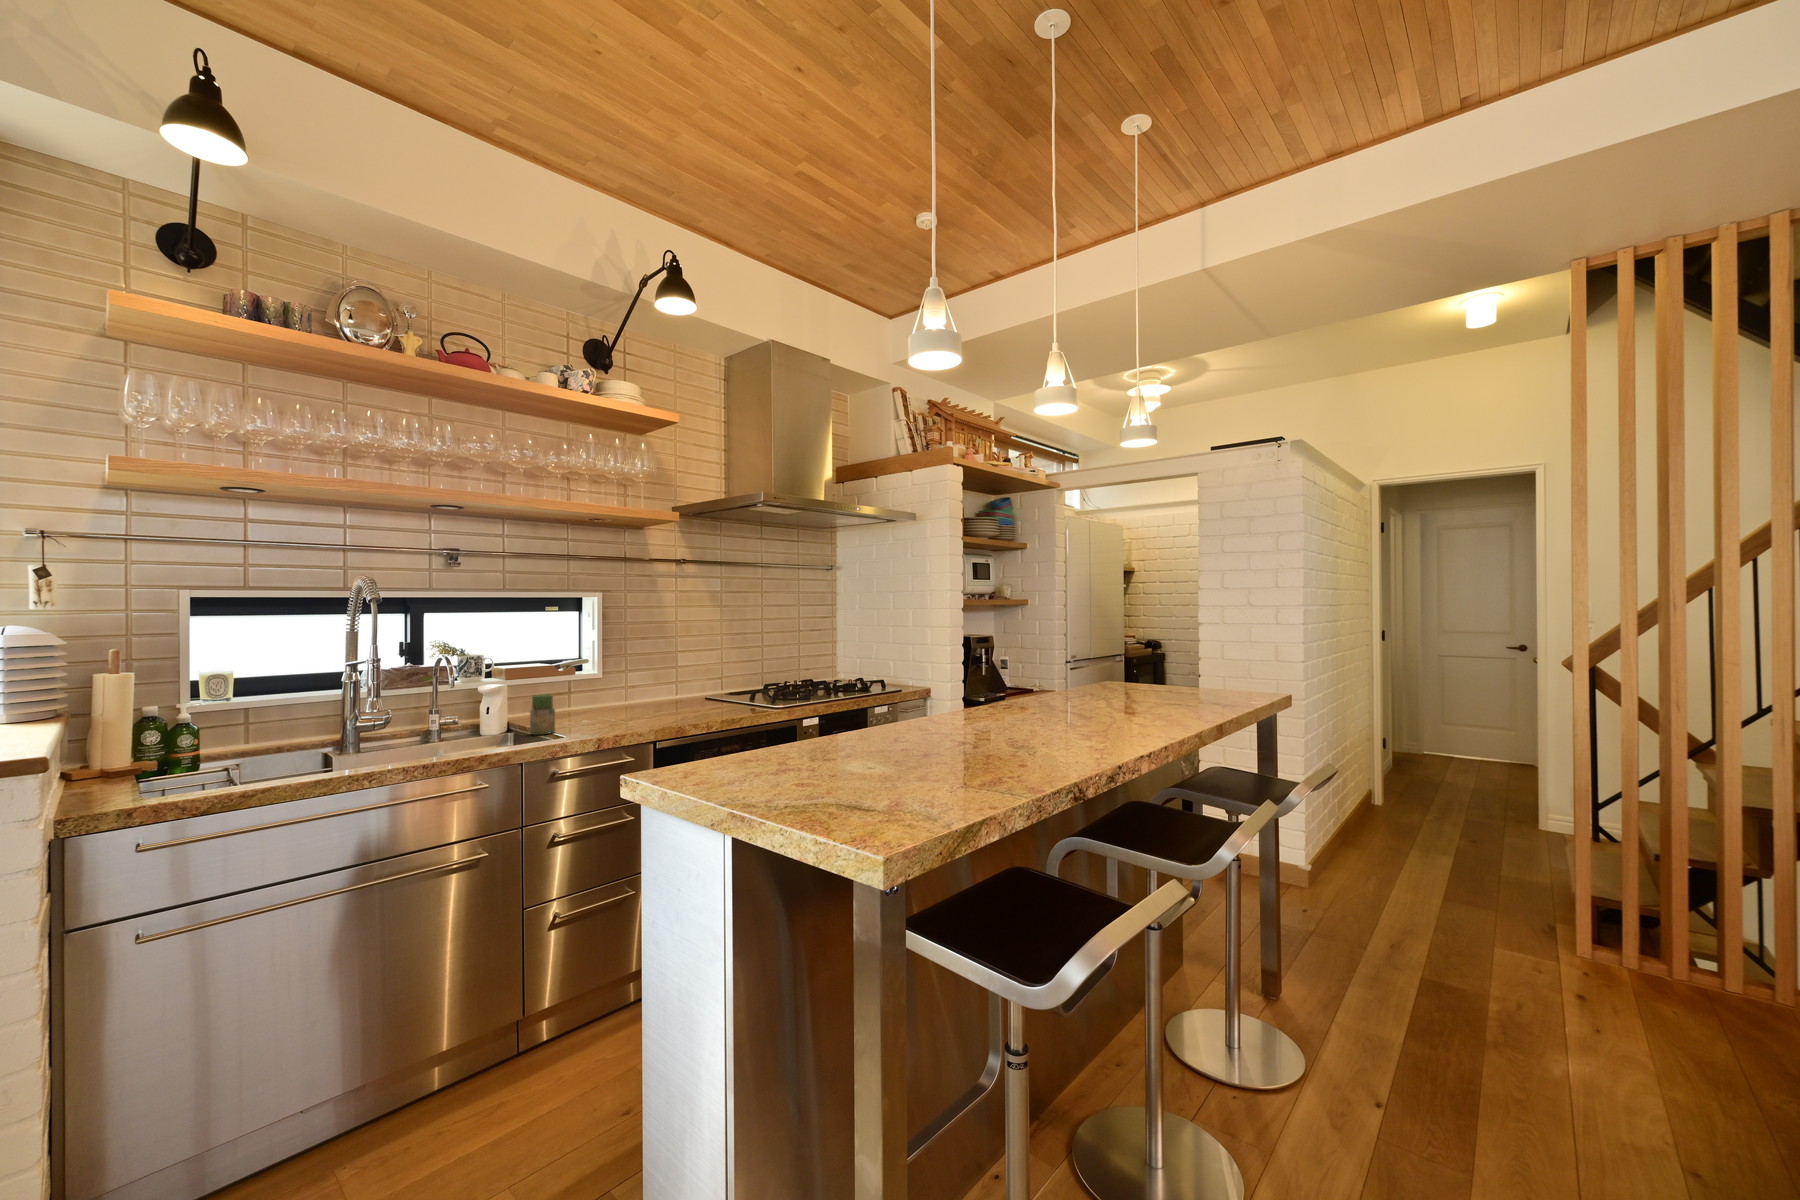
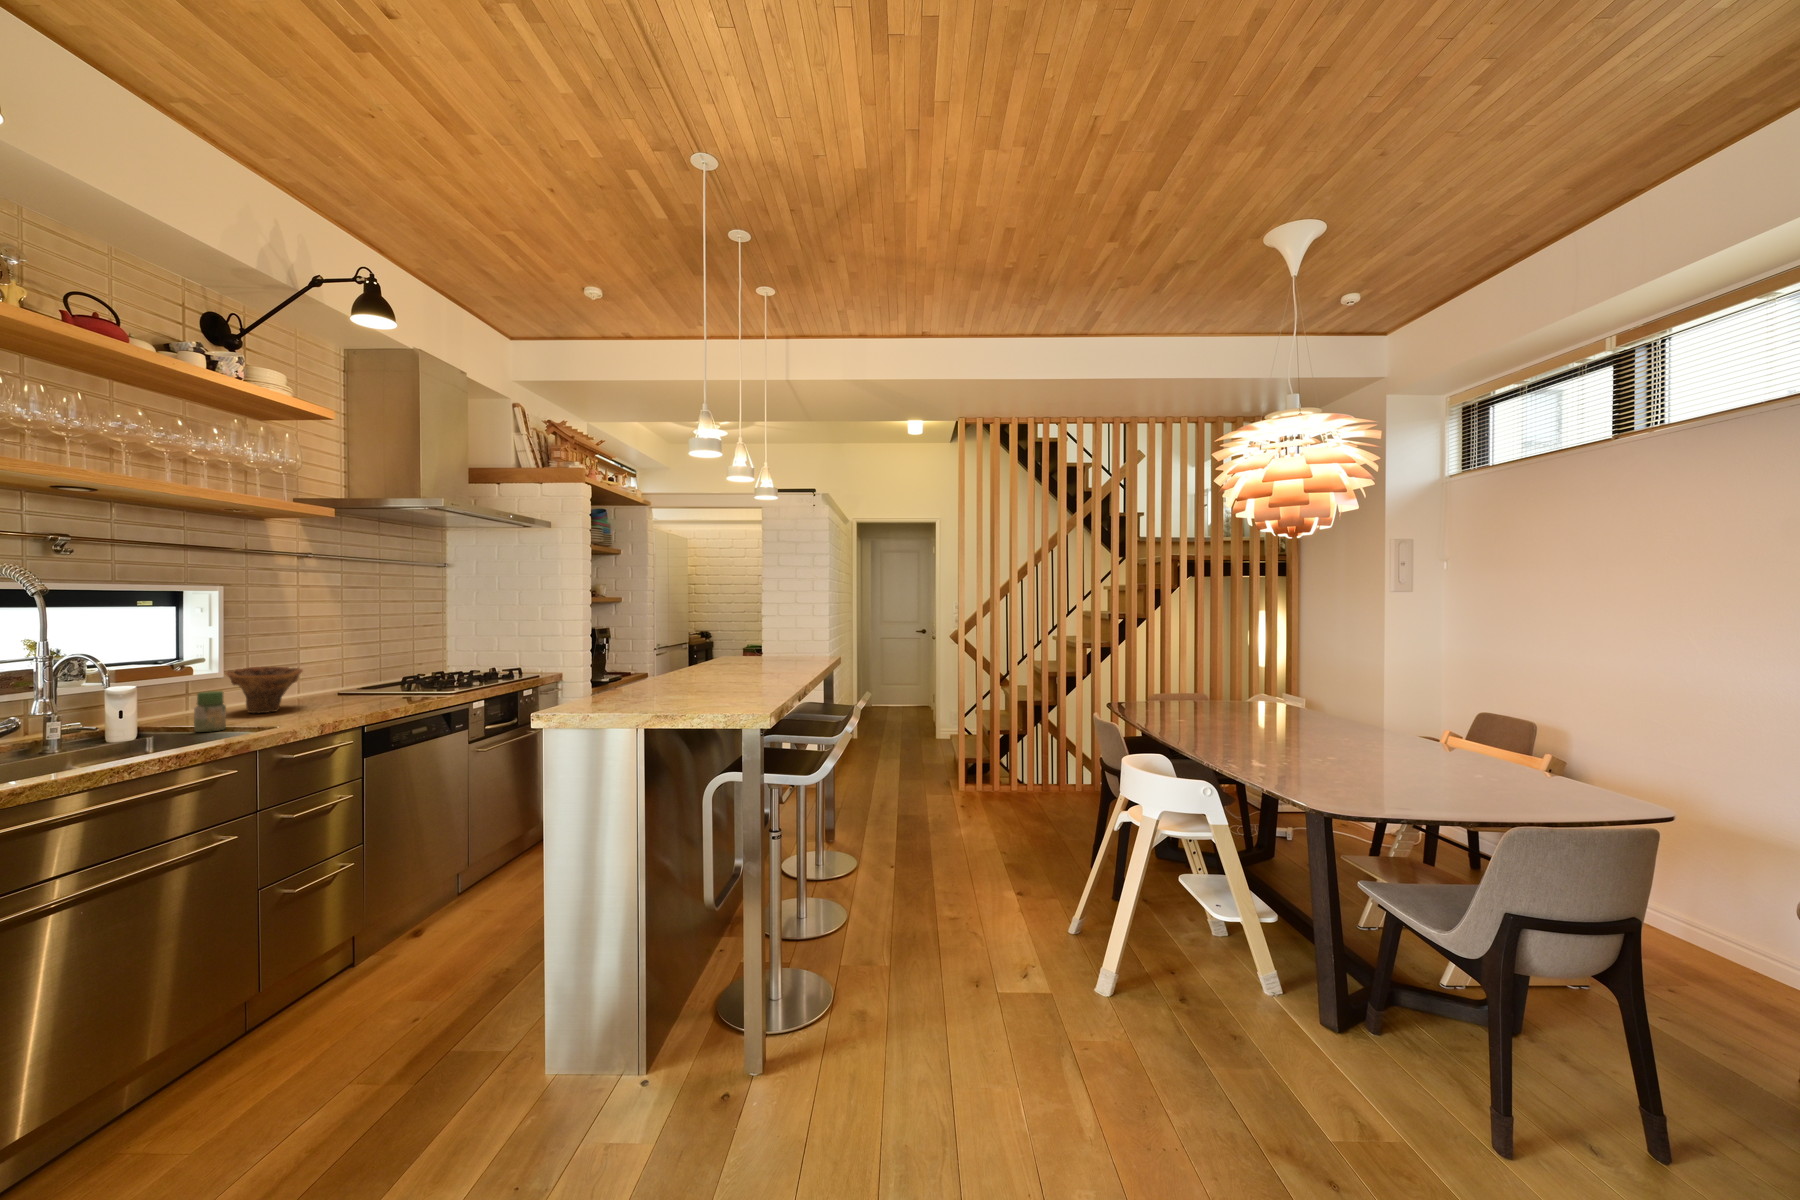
bowl: none [586,670,651,717] -> present [226,667,303,713]

